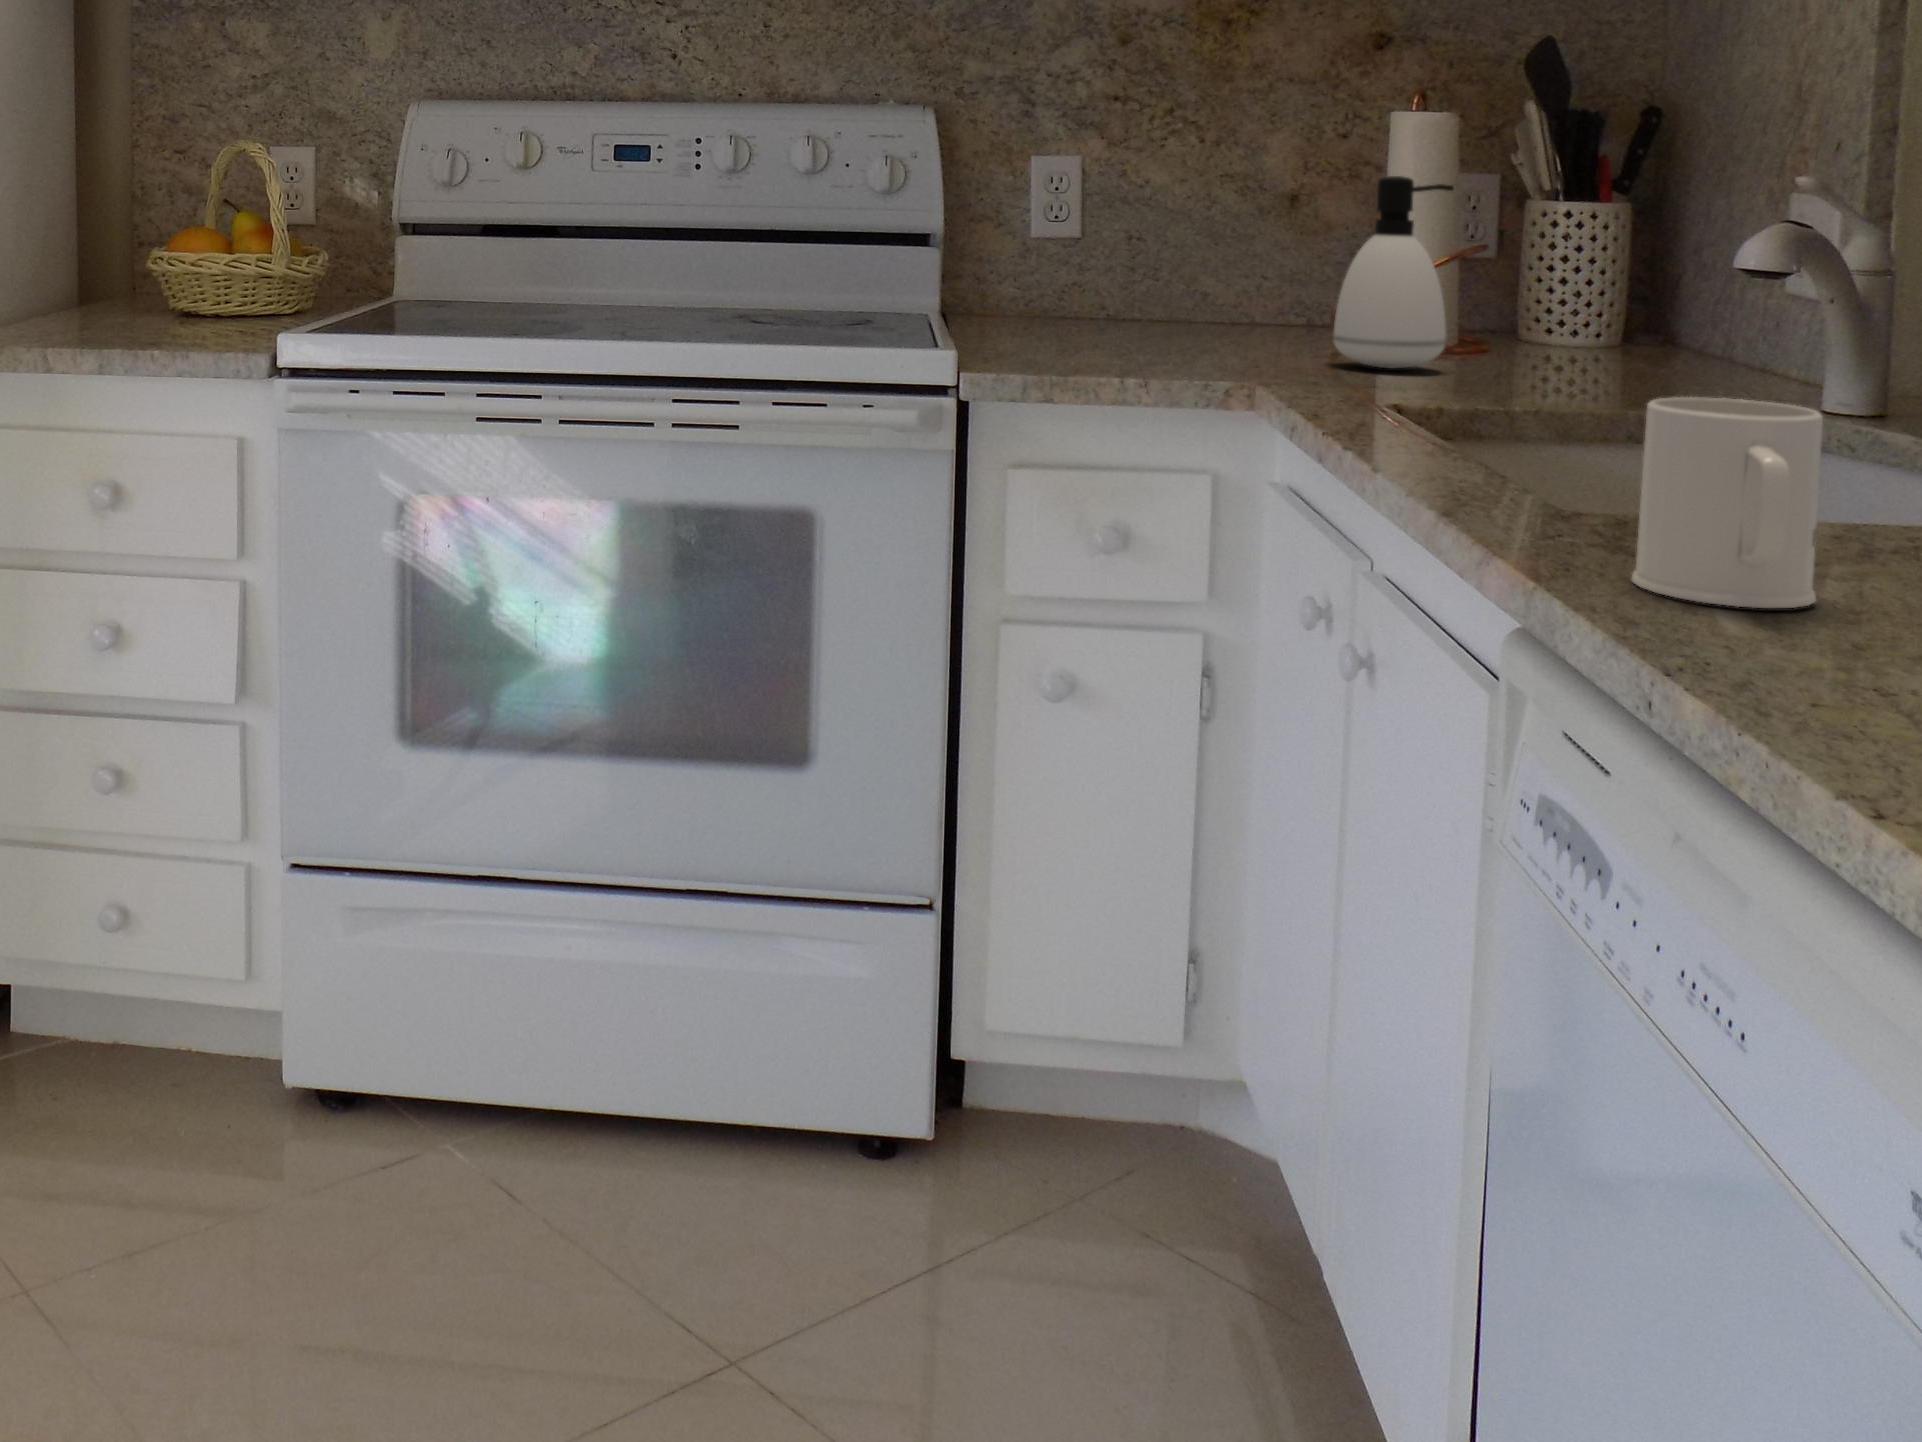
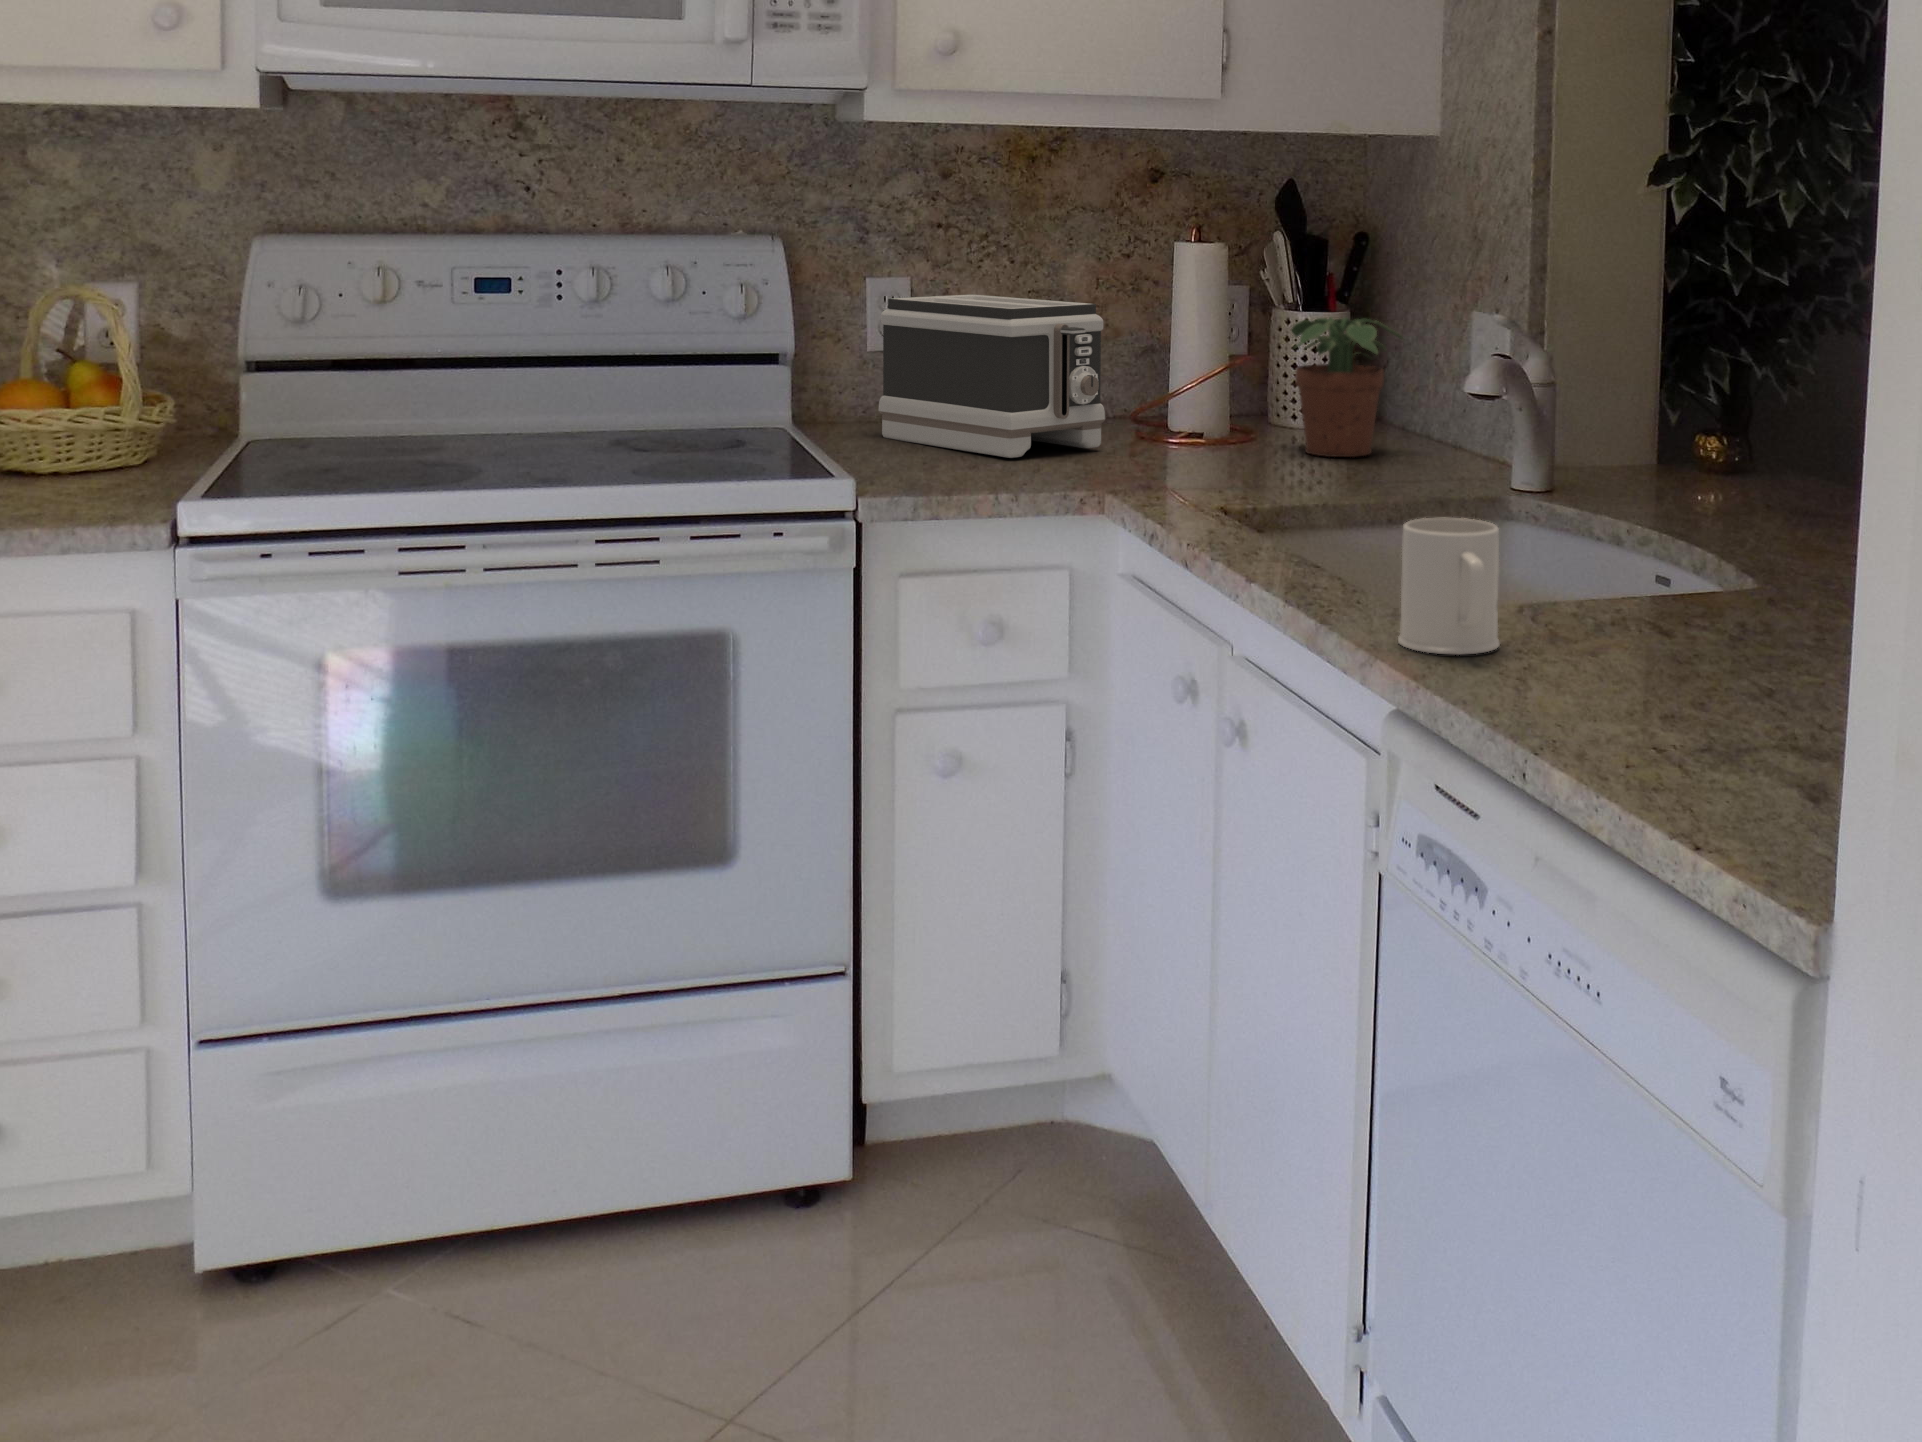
toaster: none [1023,173,1289,350] -> present [878,294,1105,458]
soap dispenser: present [1333,176,1454,368] -> none [1147,308,1232,465]
potted plant: none [1542,198,1708,373] -> present [1291,317,1403,457]

